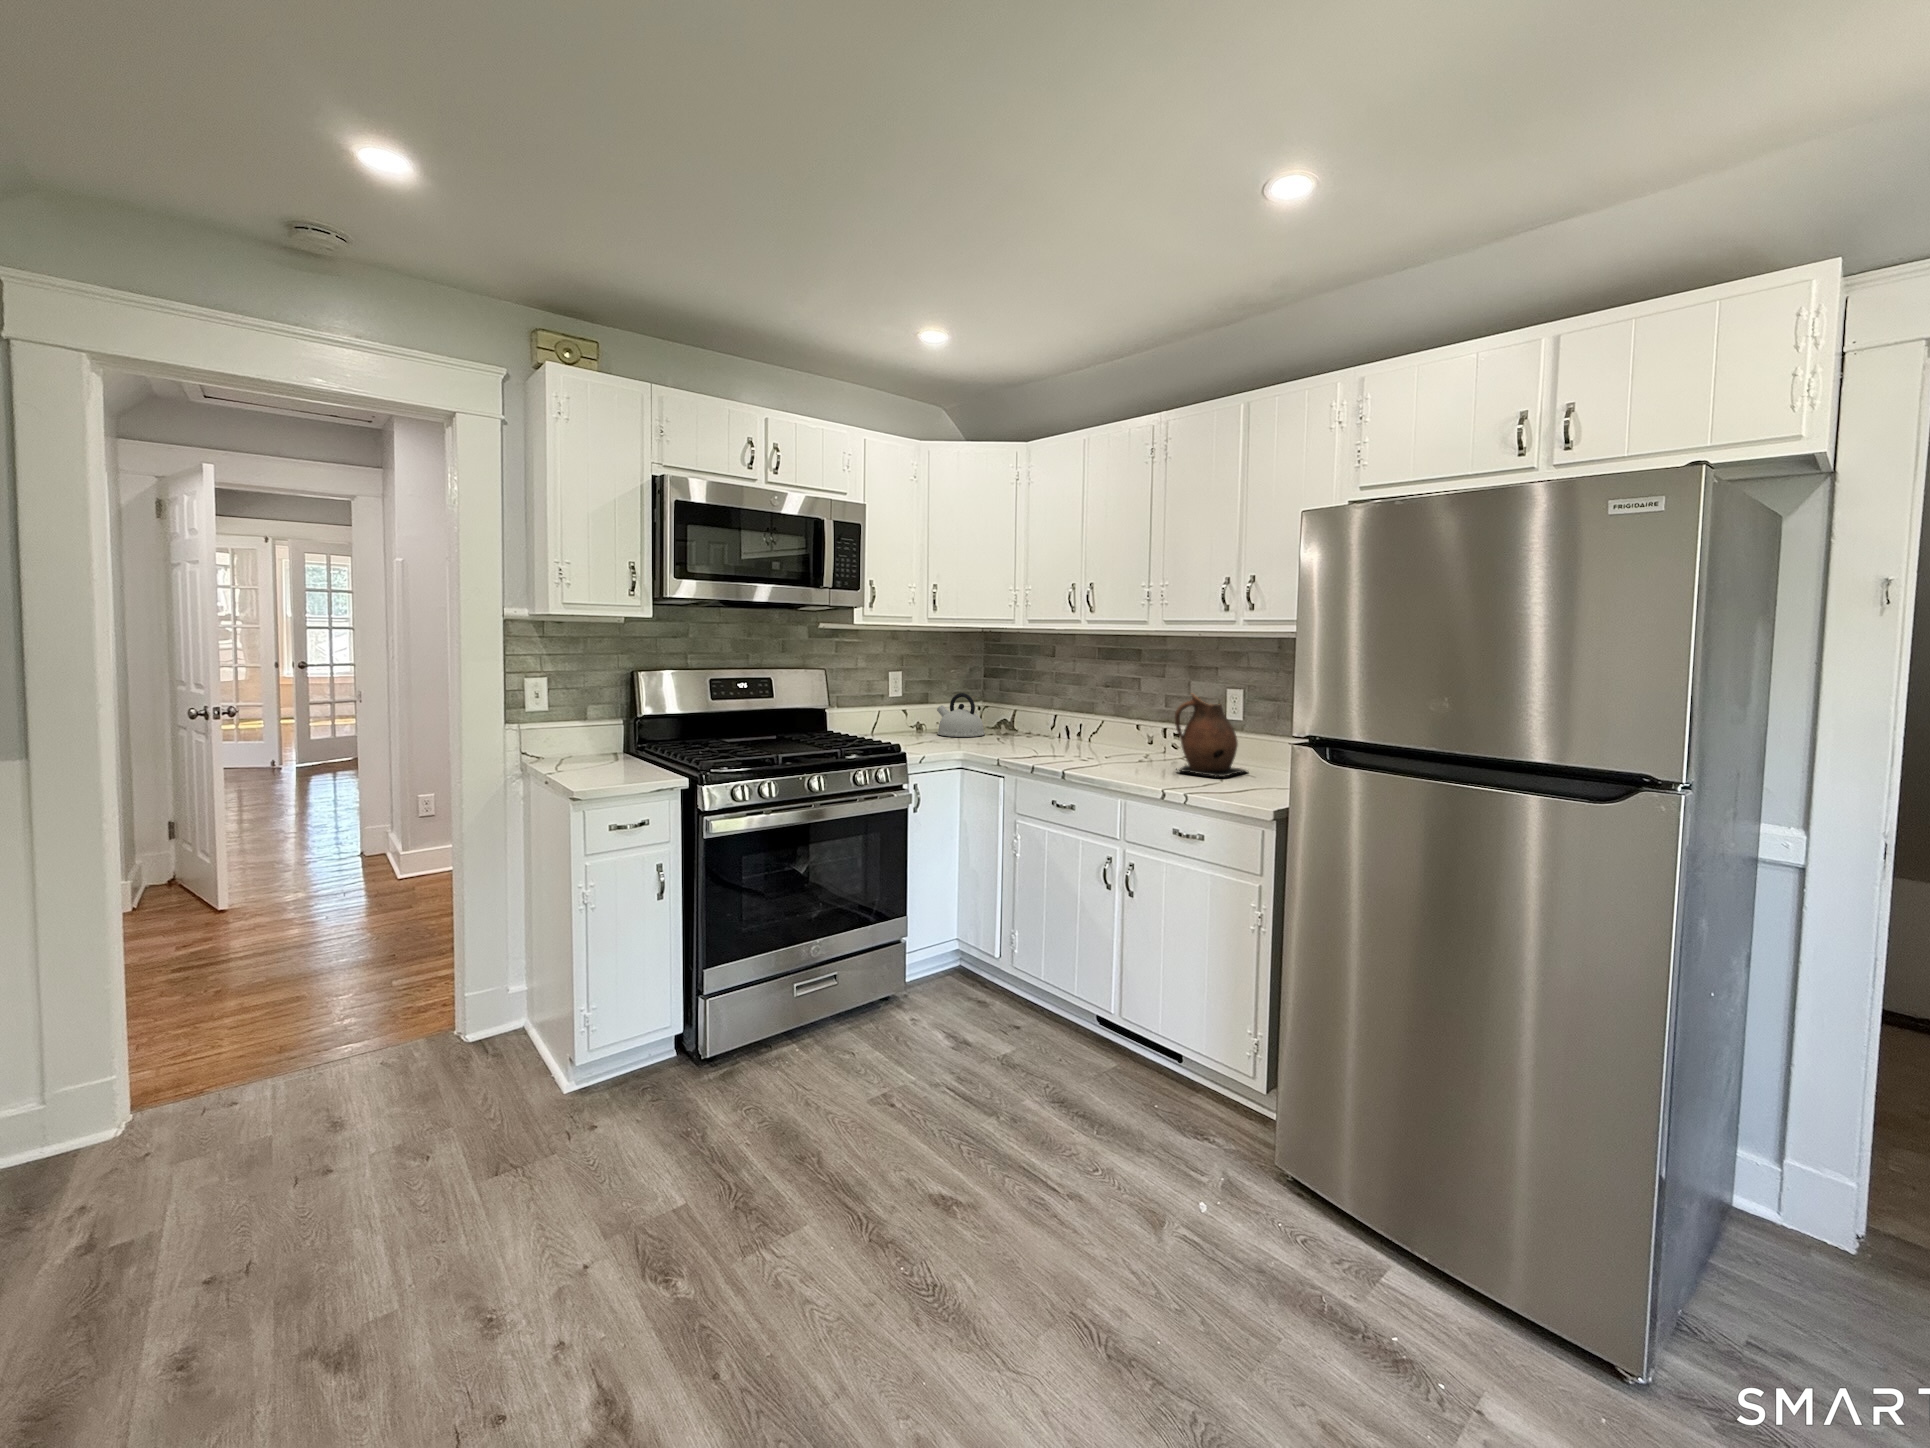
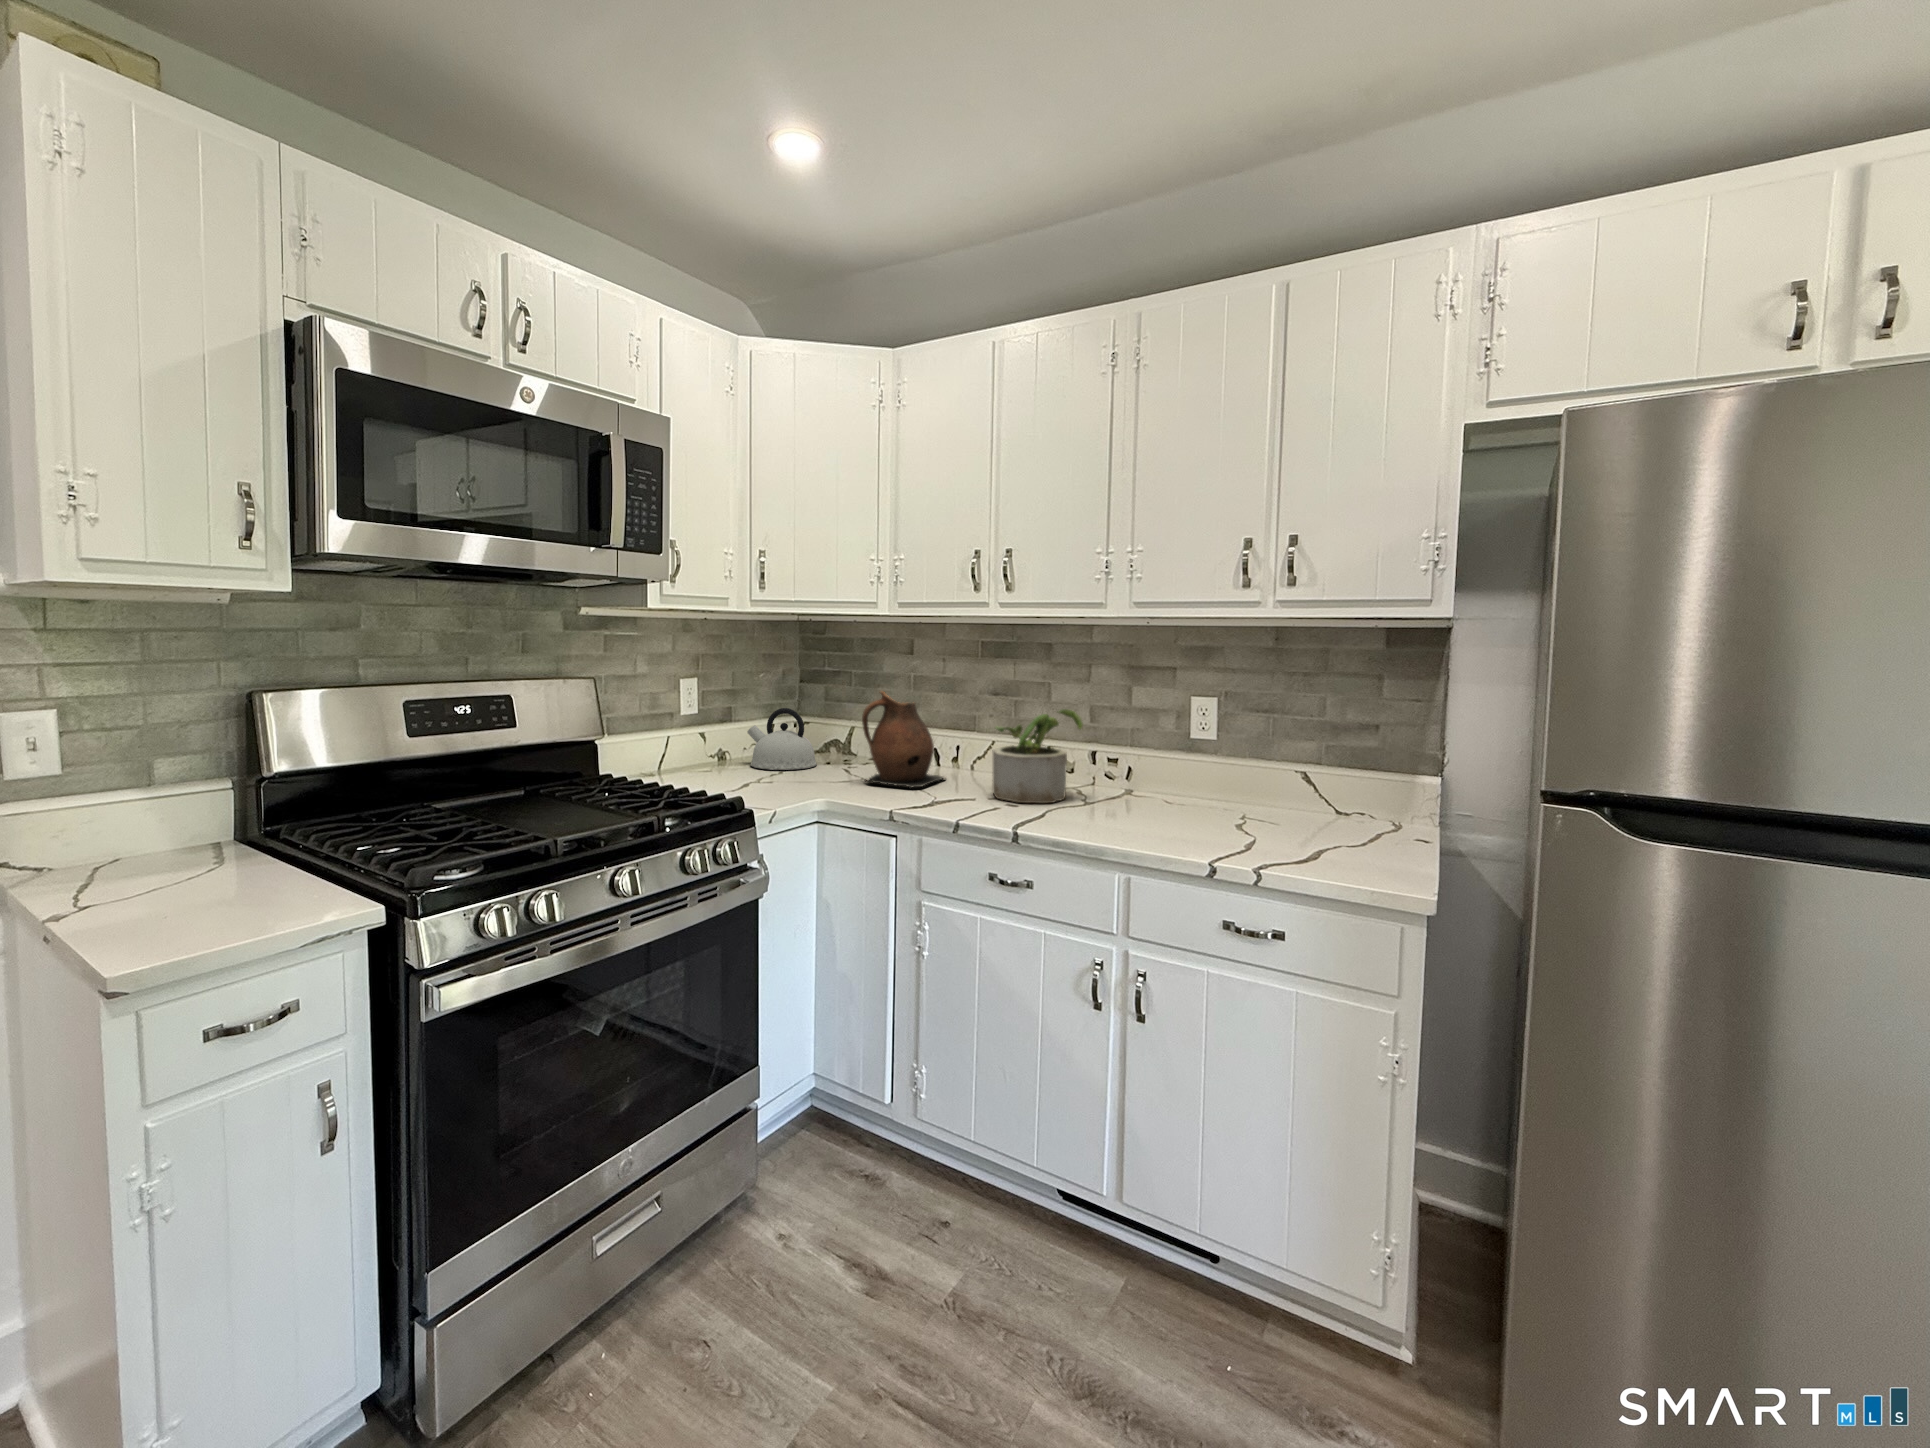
ceramic pitcher: present [1175,694,1247,777] -> present [862,691,945,788]
potted plant: none [1081,695,1146,761] -> present [992,709,1083,803]

